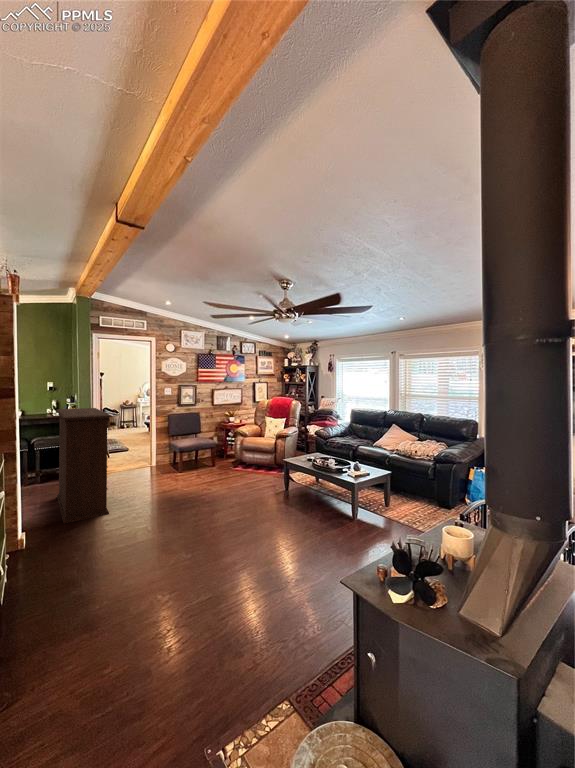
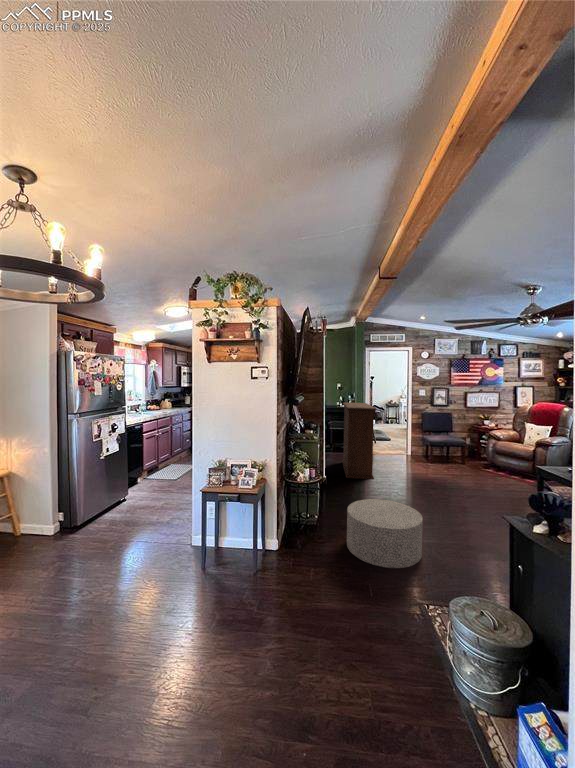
ottoman: none [61,558,191,700] -> present [347,499,423,568]

